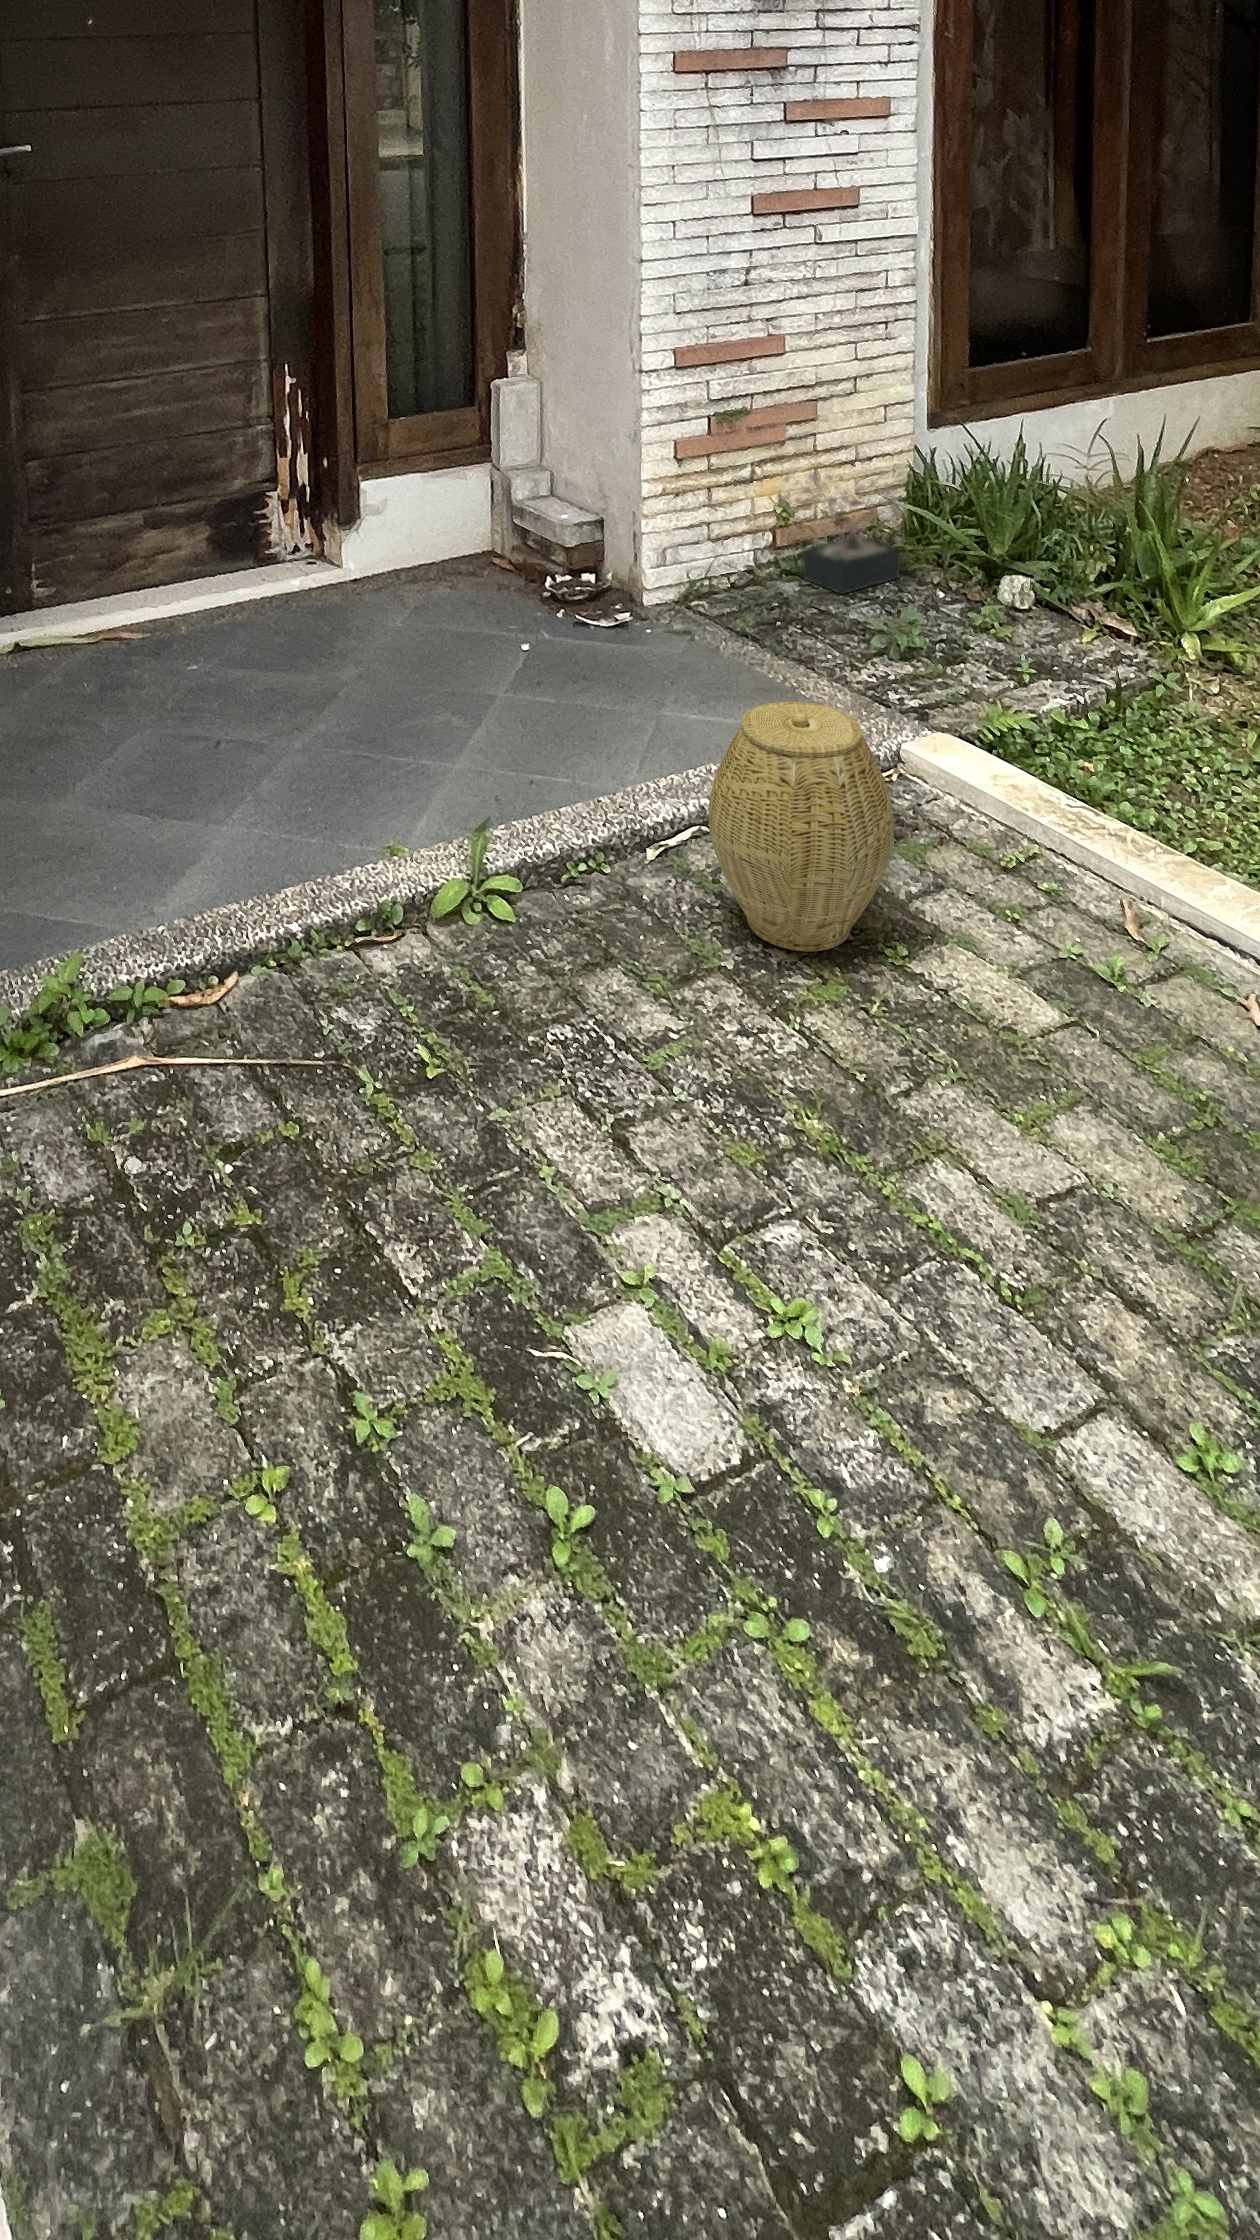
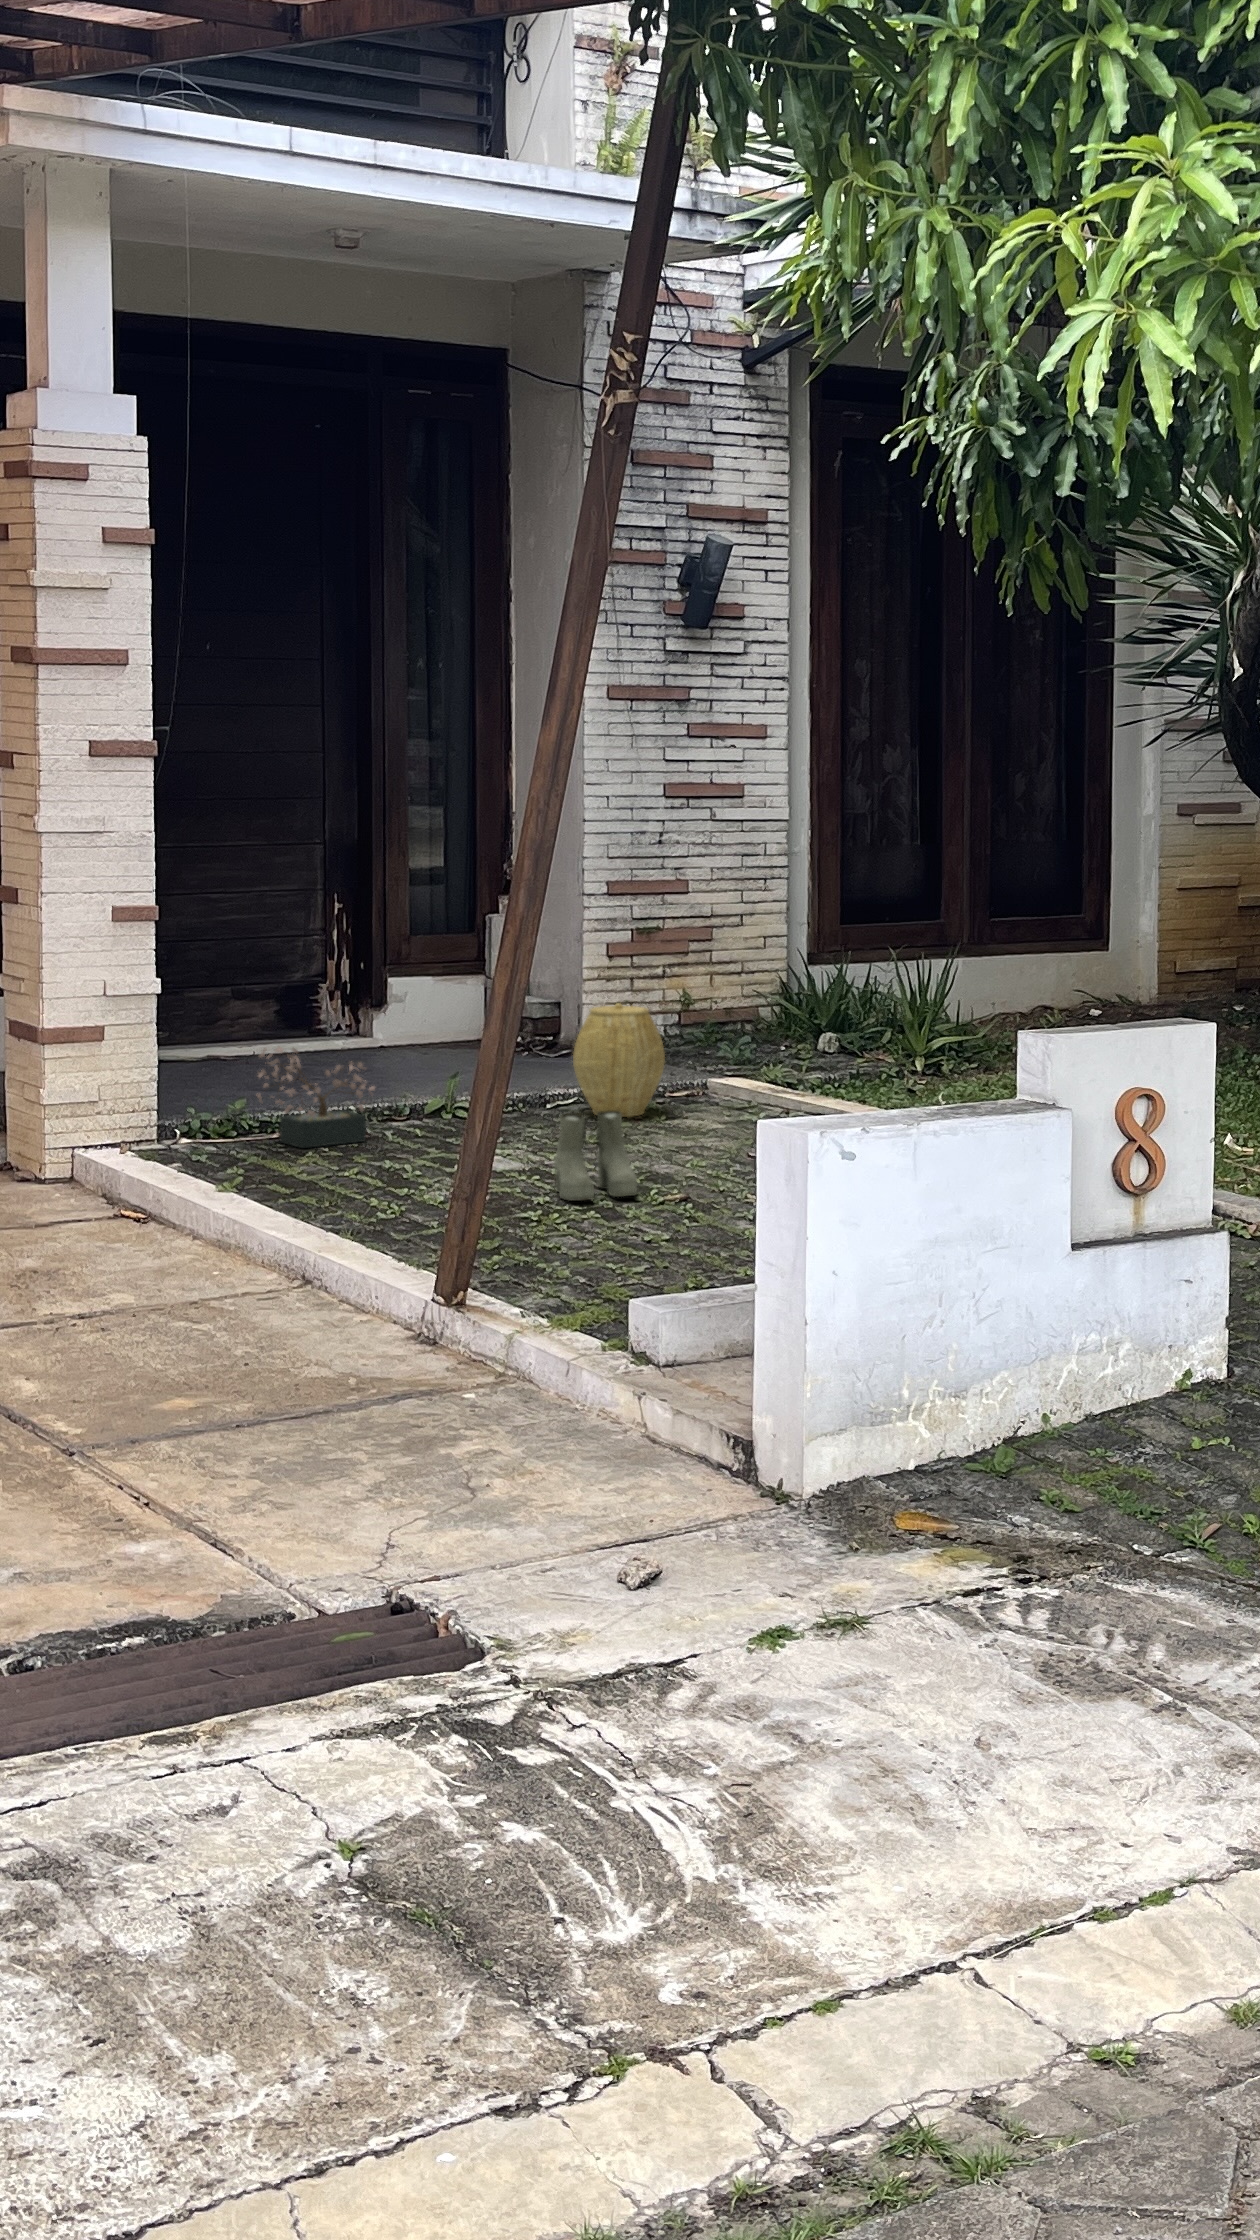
decorative plant: present [781,473,903,594] -> present [256,1047,375,1148]
boots: none [853,1454,1169,1969] -> present [554,1111,637,1201]

